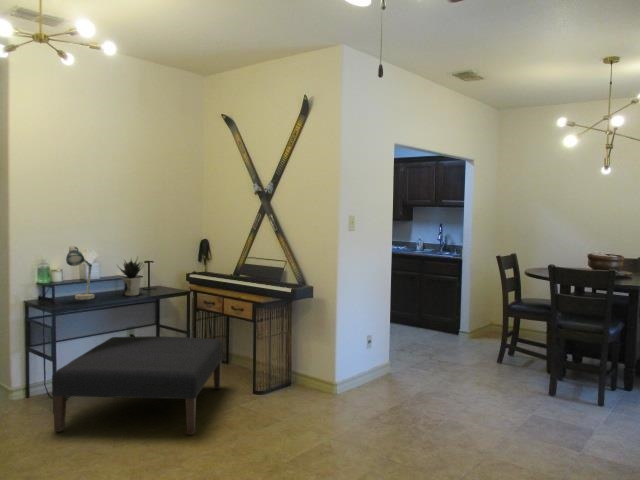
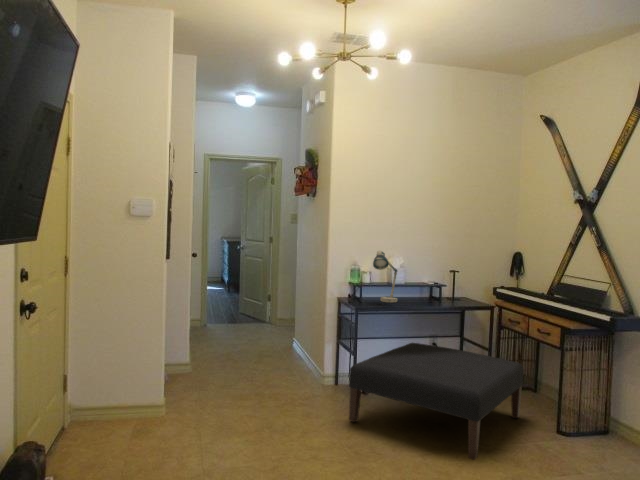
potted plant: present [120,260,142,296] -> none [420,265,445,304]

